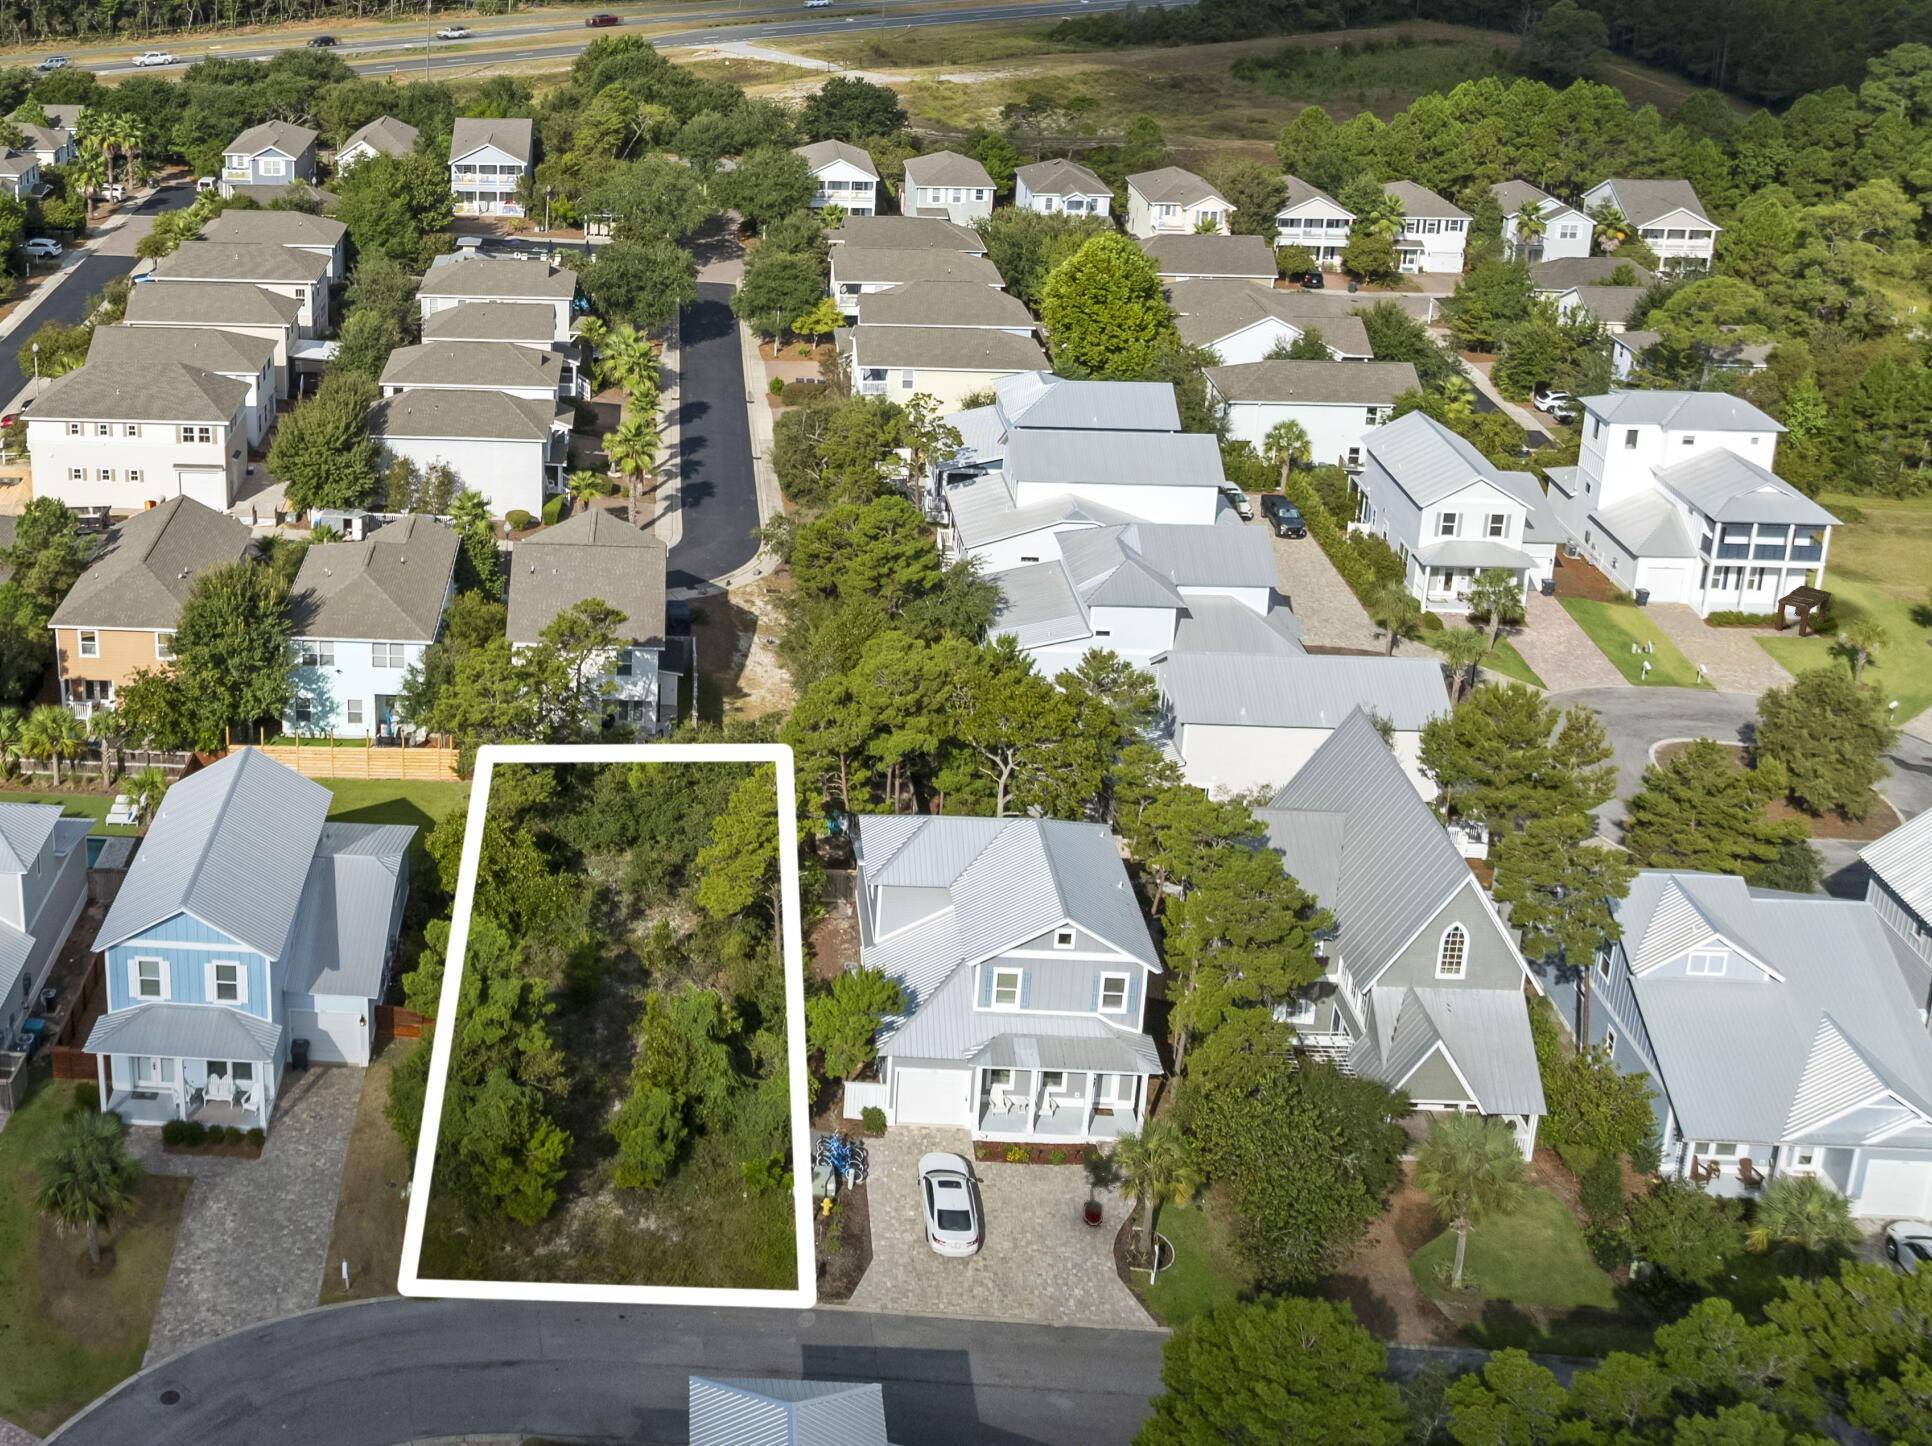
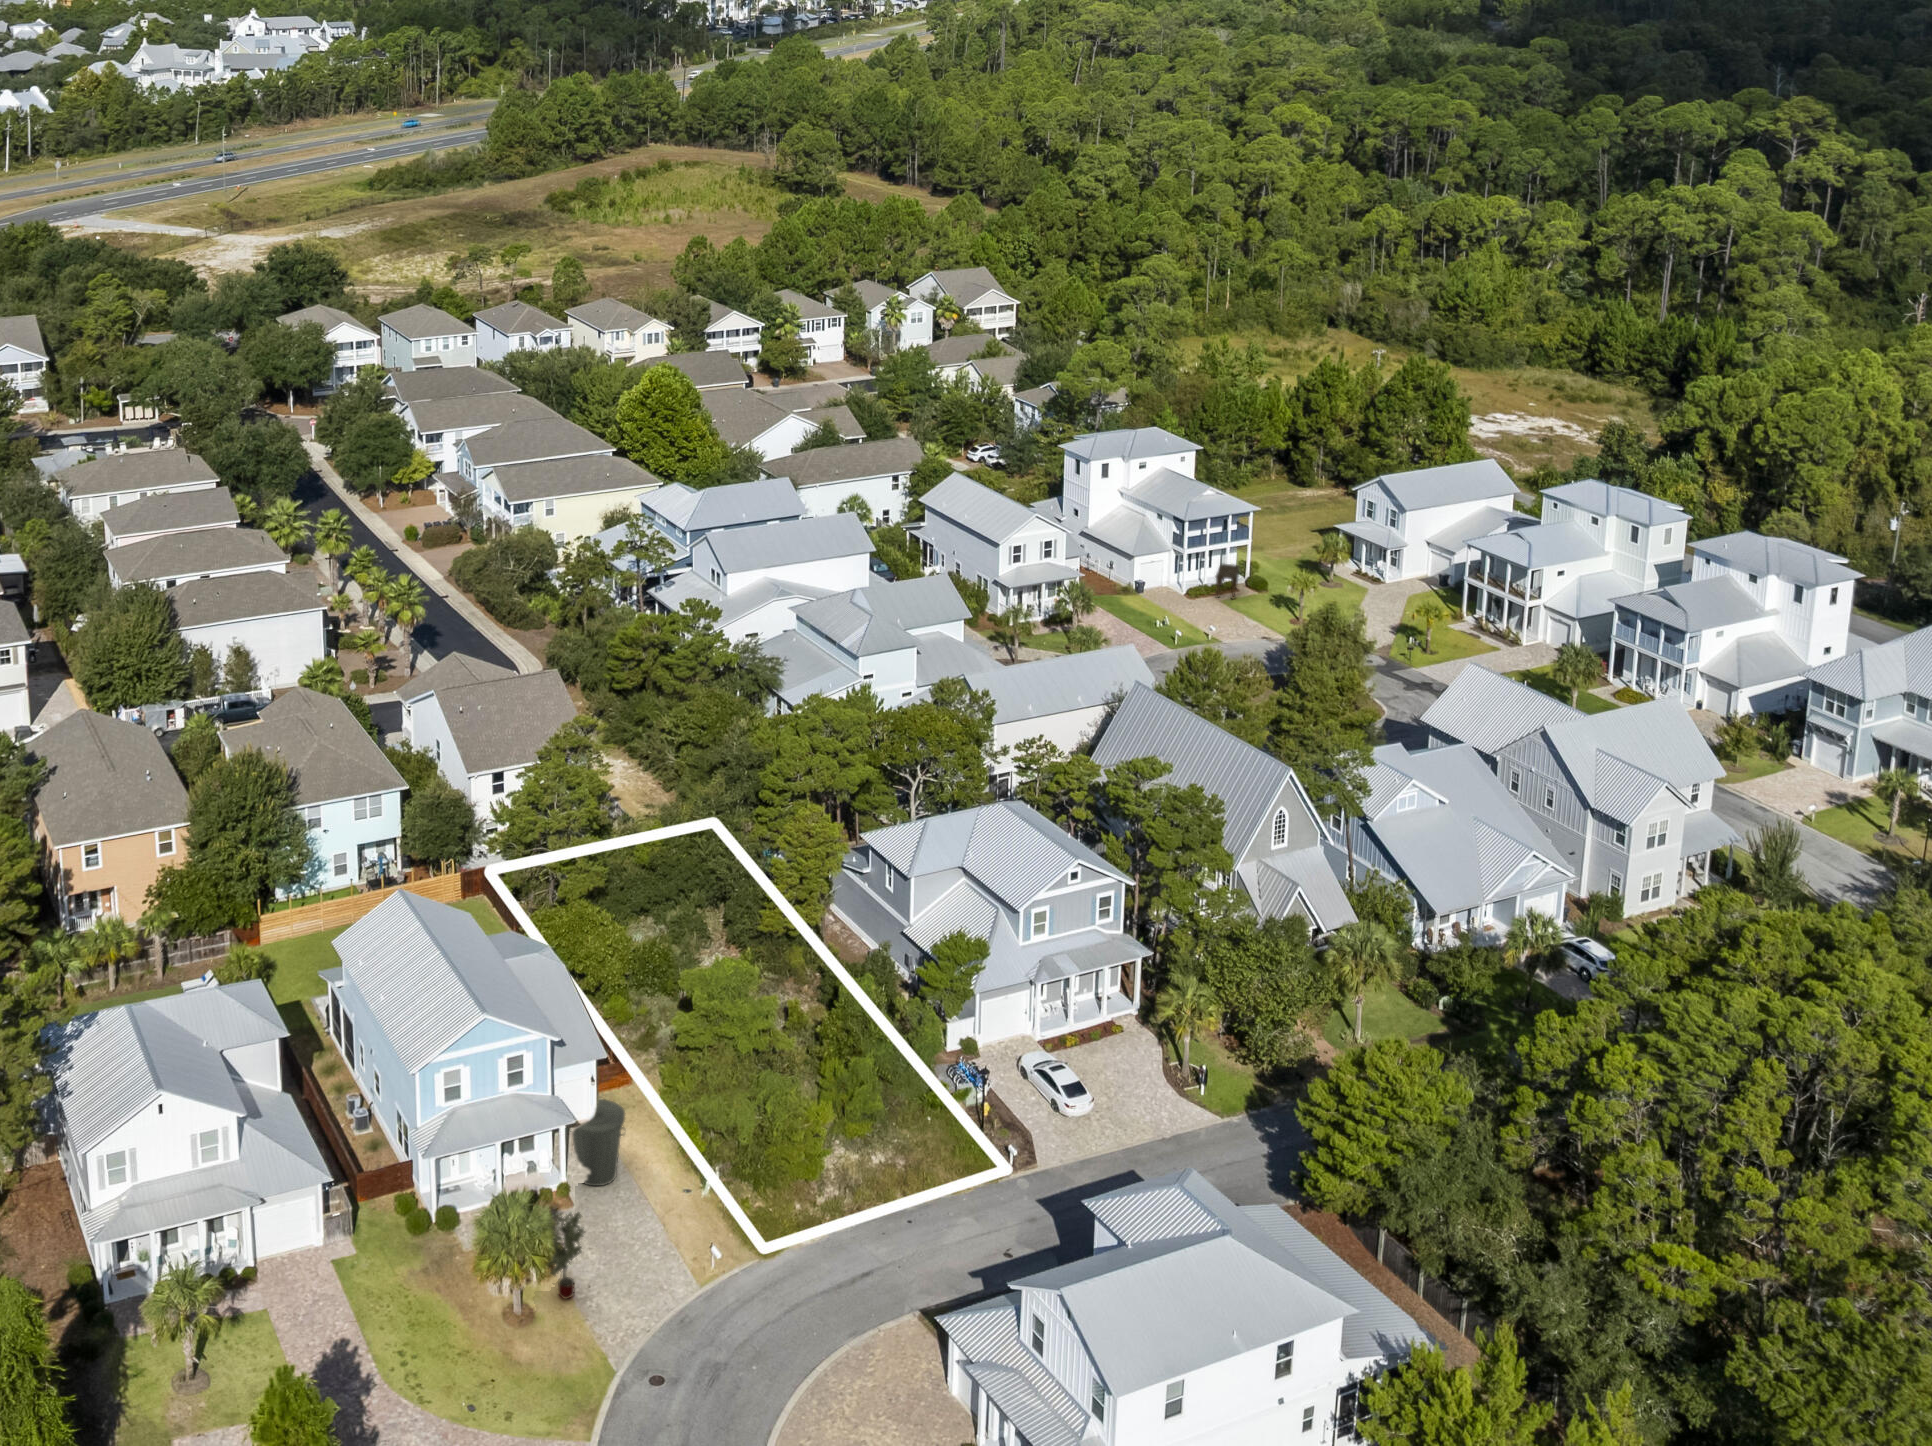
trash can: none [270,1037,340,1142] -> present [572,1099,625,1186]
potted tree: present [1081,1141,1132,1226] -> present [548,1212,584,1299]

